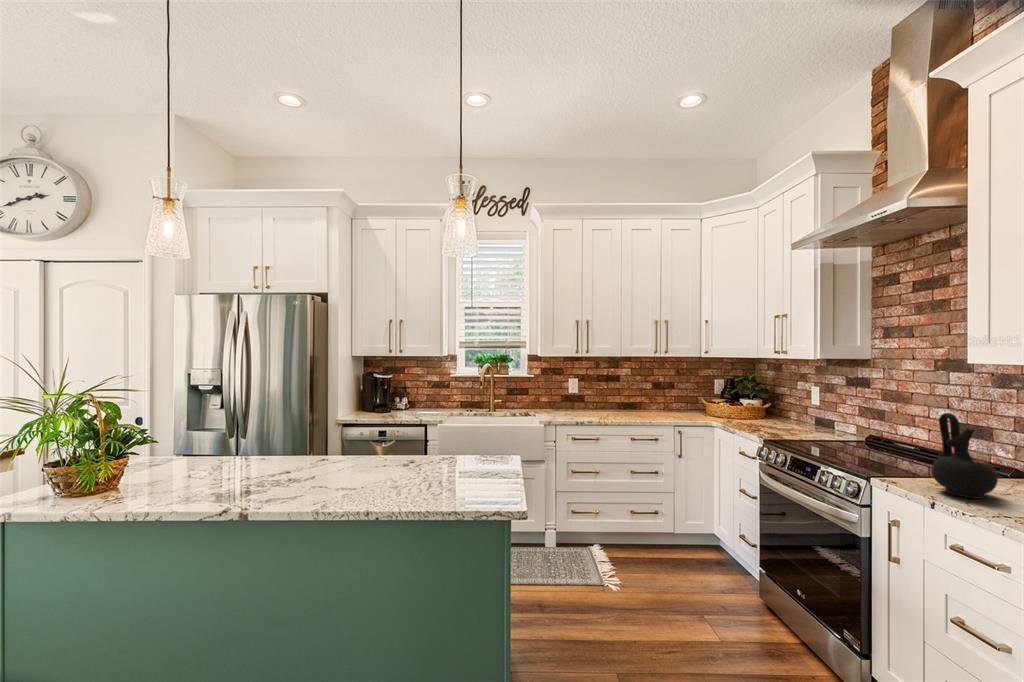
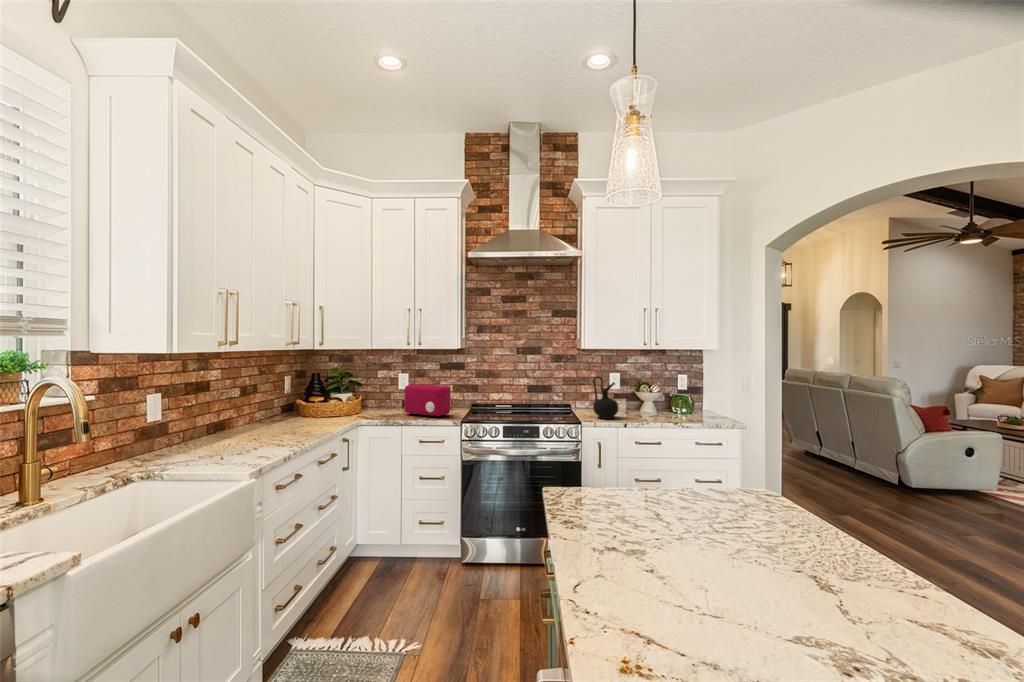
toaster: none [763,397,795,436] -> present [404,384,450,417]

